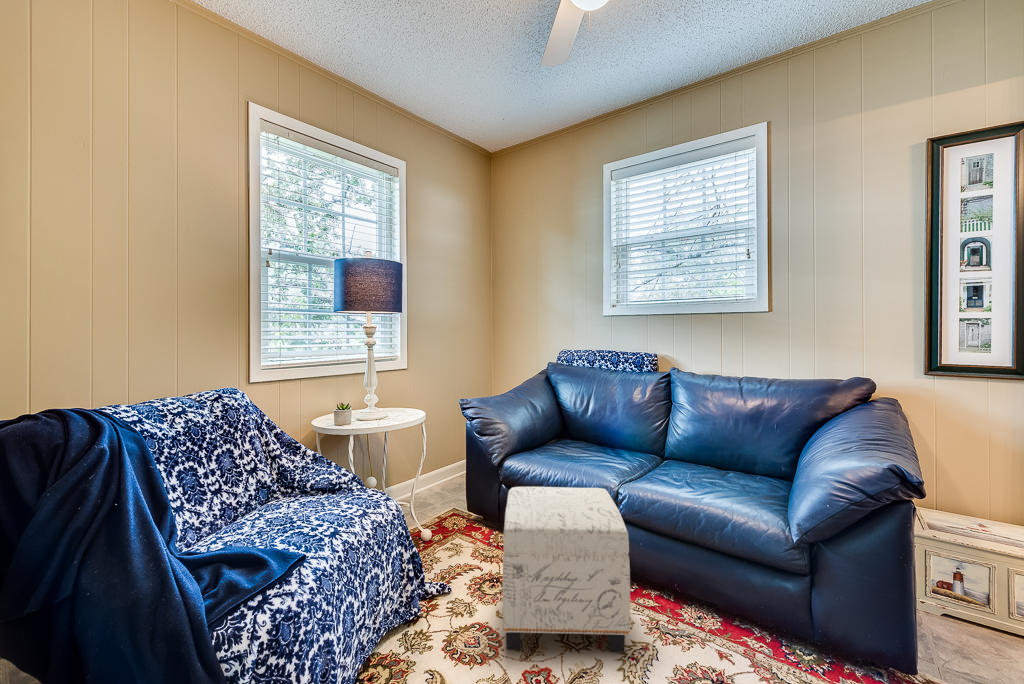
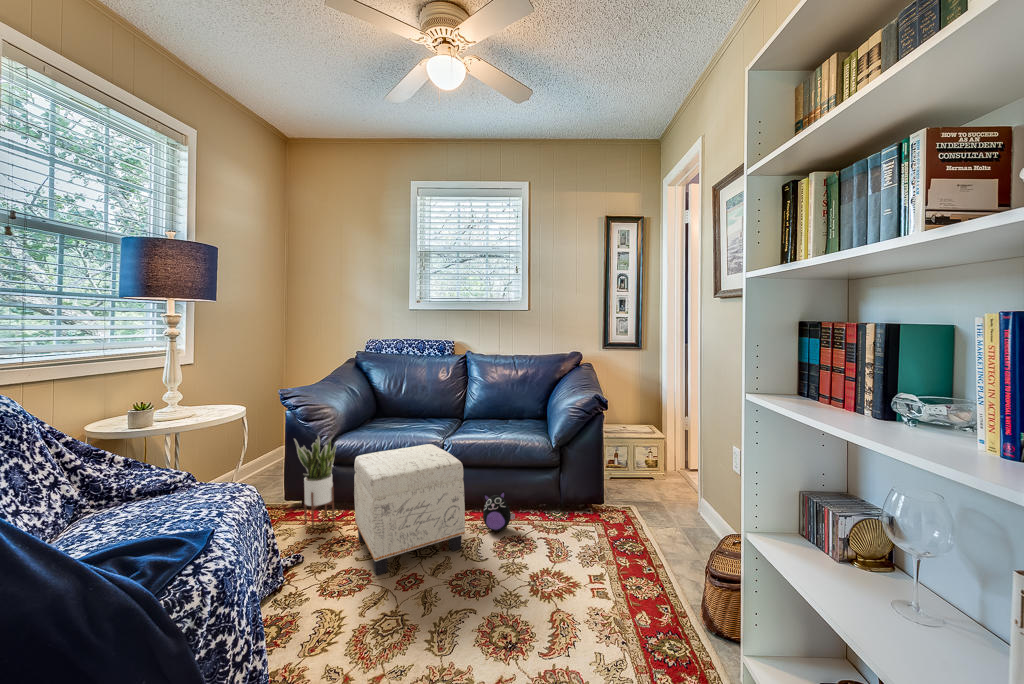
potted plant: none [462,452,504,553] -> present [294,436,336,528]
plush toy: none [666,579,719,644] -> present [483,491,515,531]

